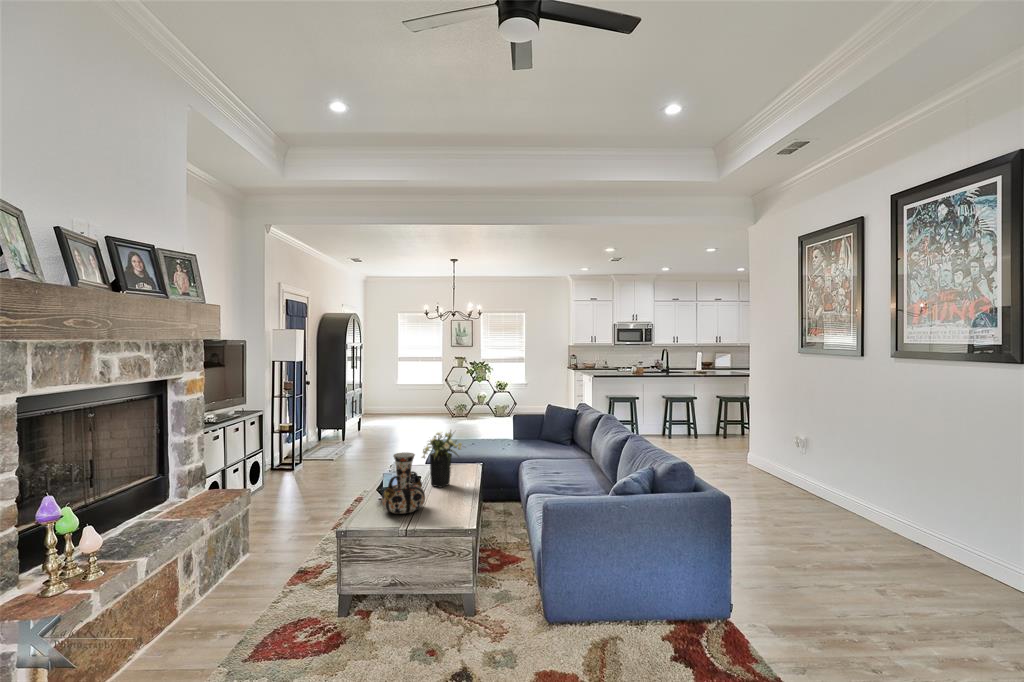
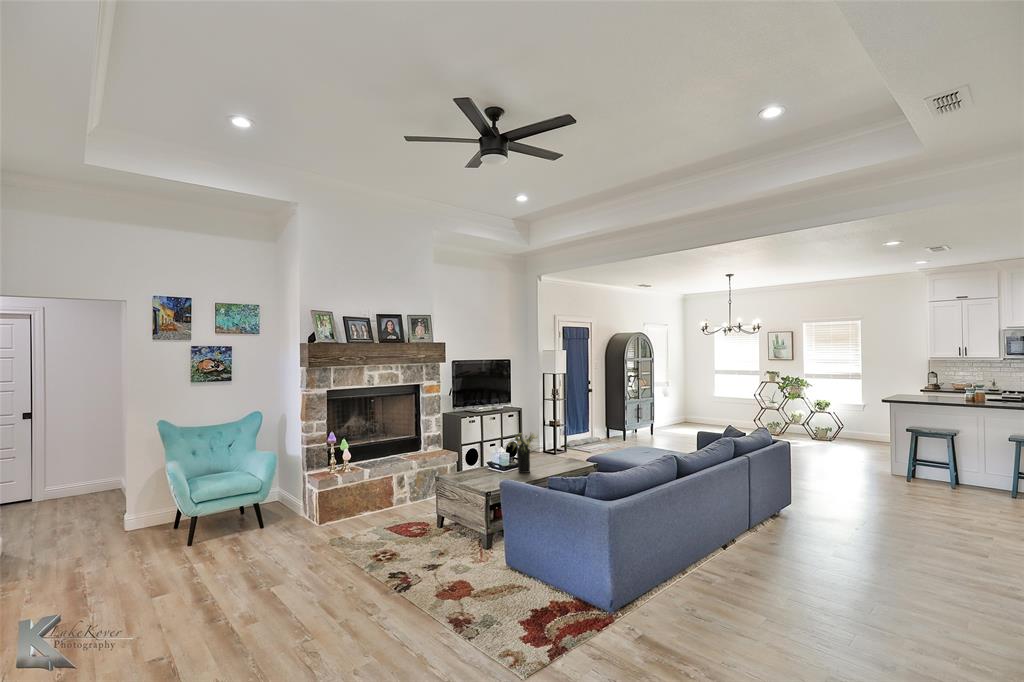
vase: present [381,453,425,514] -> none [457,441,488,480]

